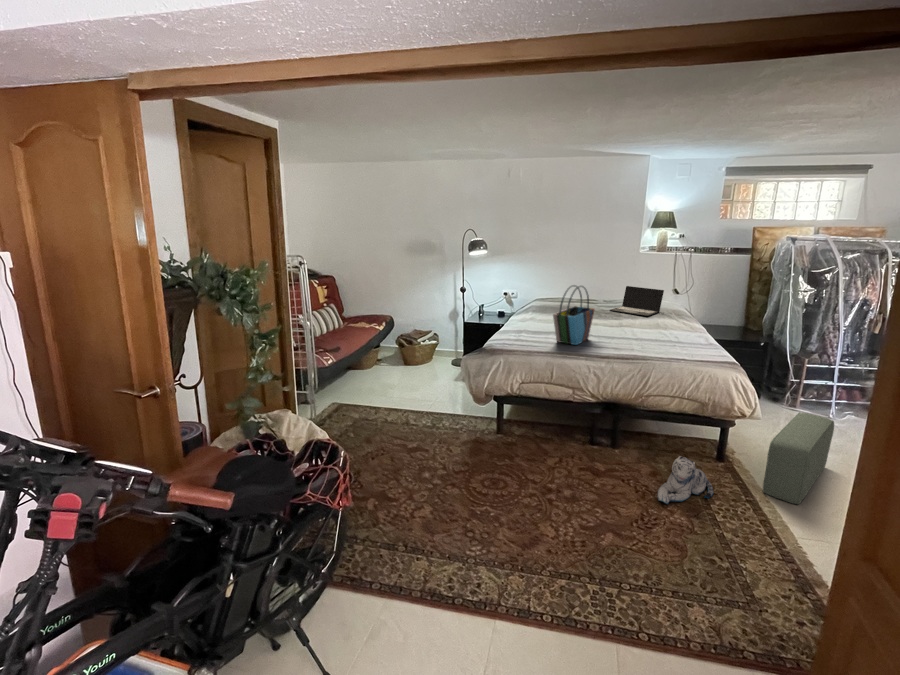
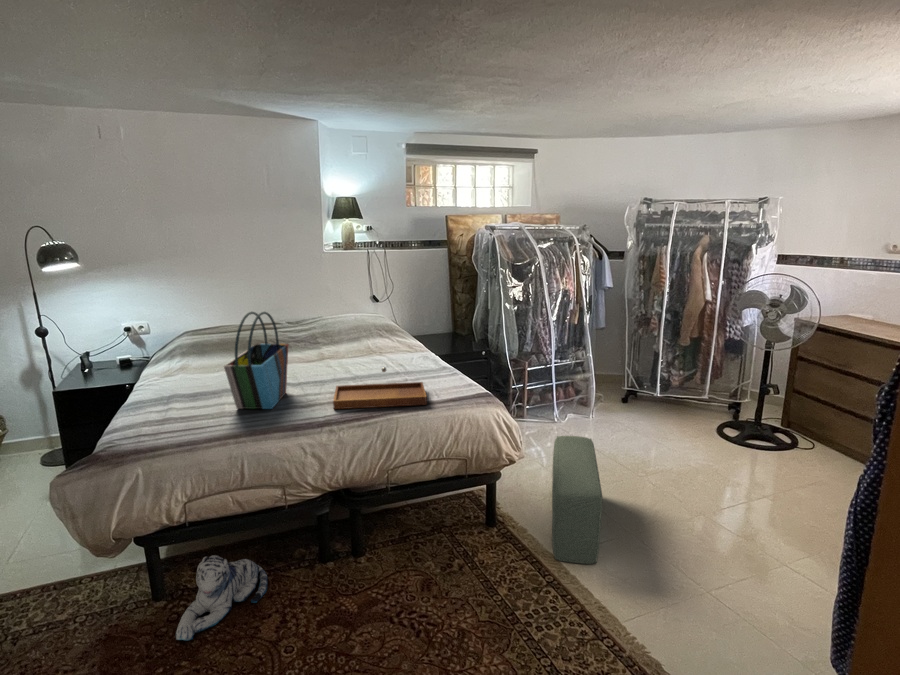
laptop: present [610,286,664,316] -> none [300,299,366,339]
tray: none [614,331,683,361] -> present [333,367,427,409]
plush toy: present [658,456,713,504] -> present [175,555,268,641]

